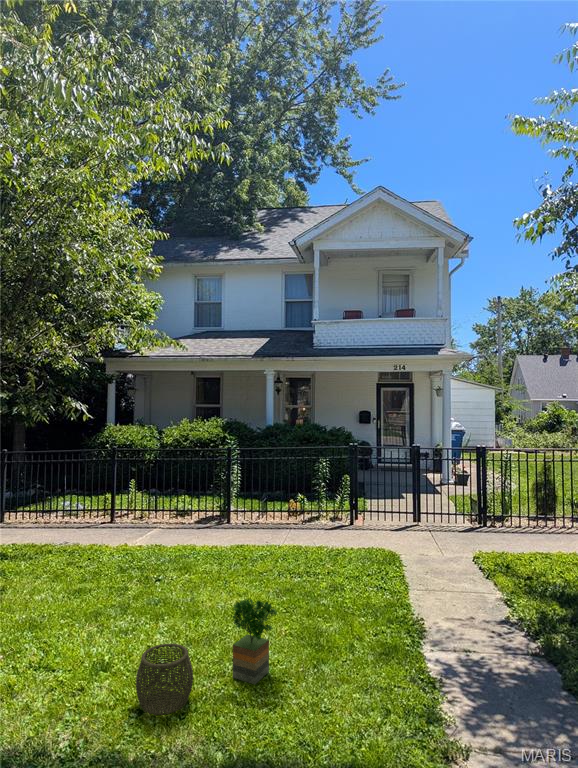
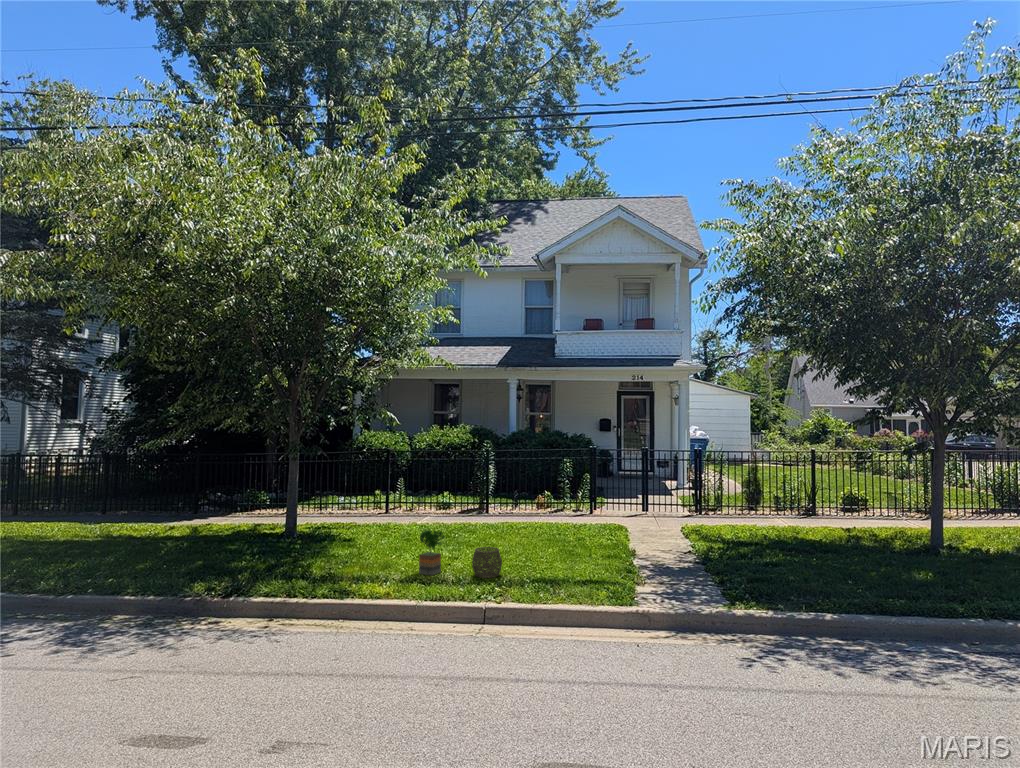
potted tree: present [233,599,277,685] -> present [419,530,445,575]

